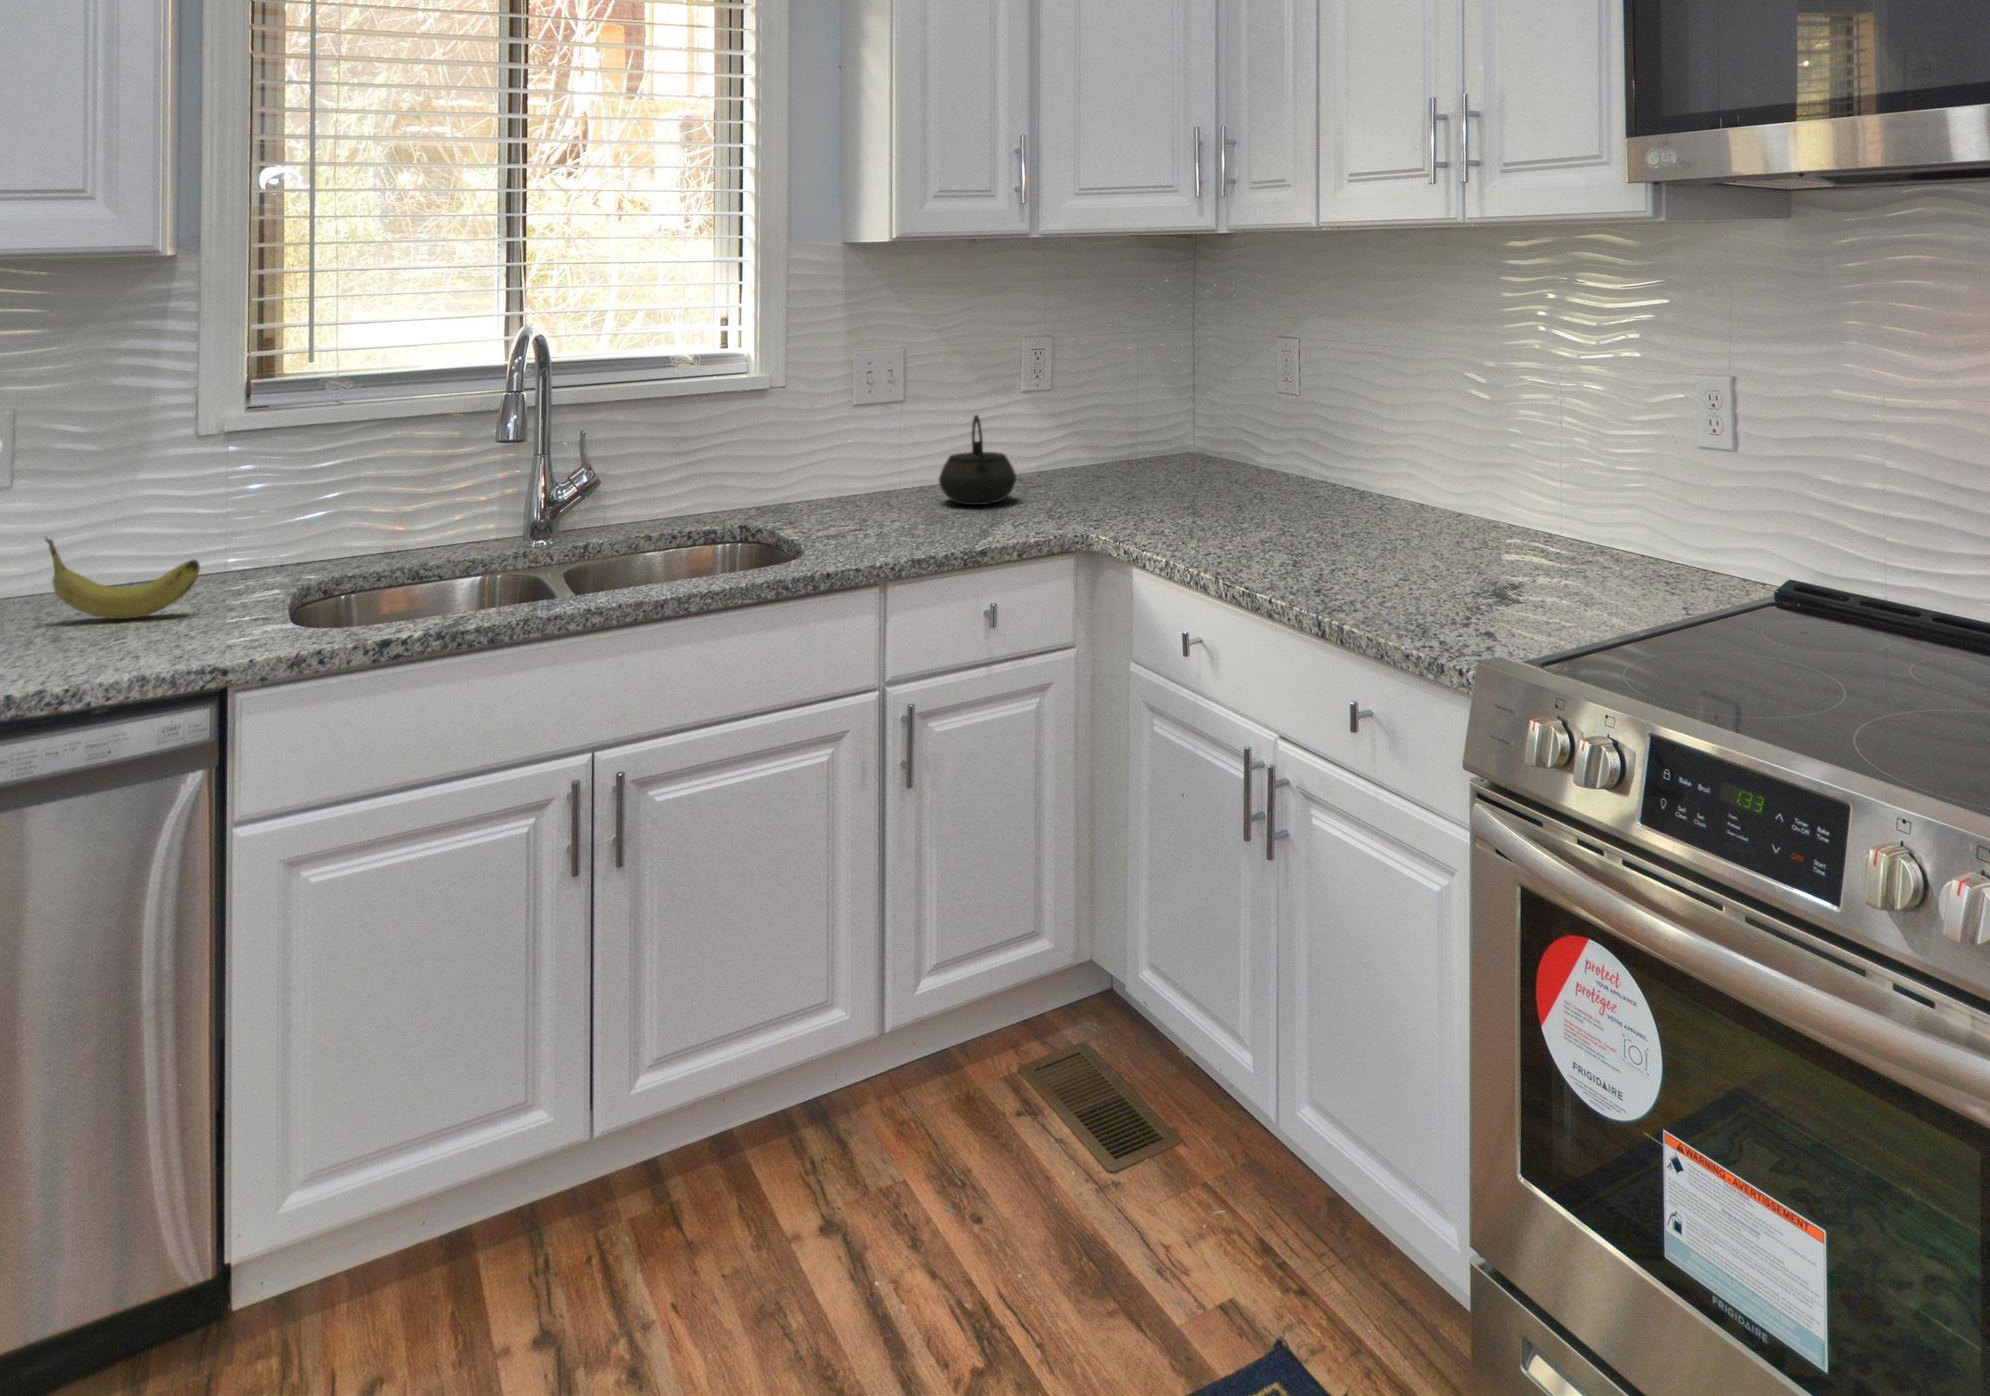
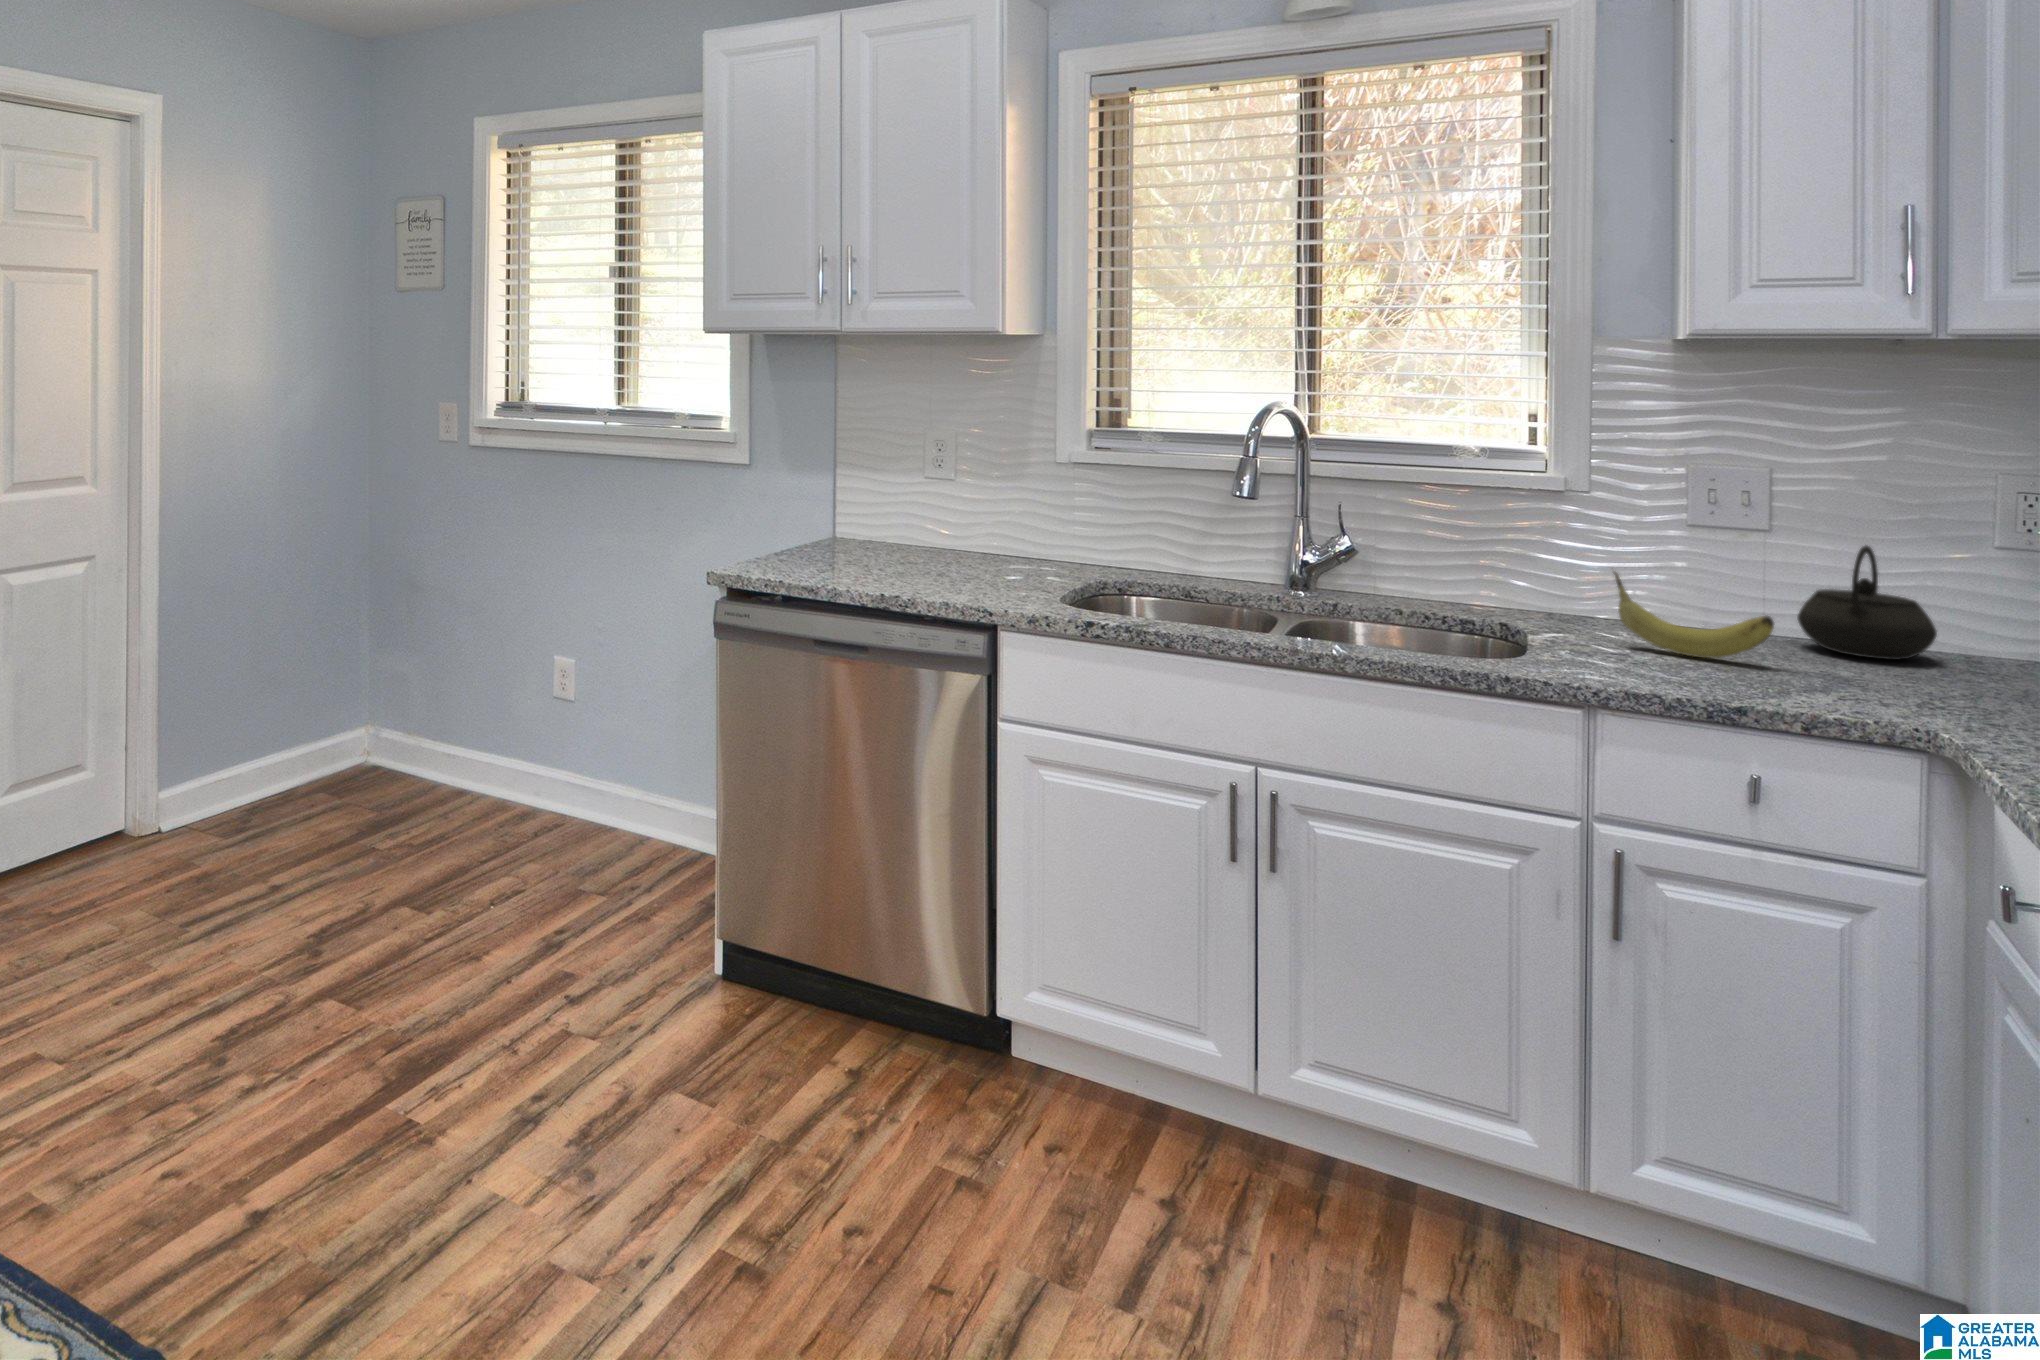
fruit: present [45,538,200,619] -> present [1614,572,1774,658]

